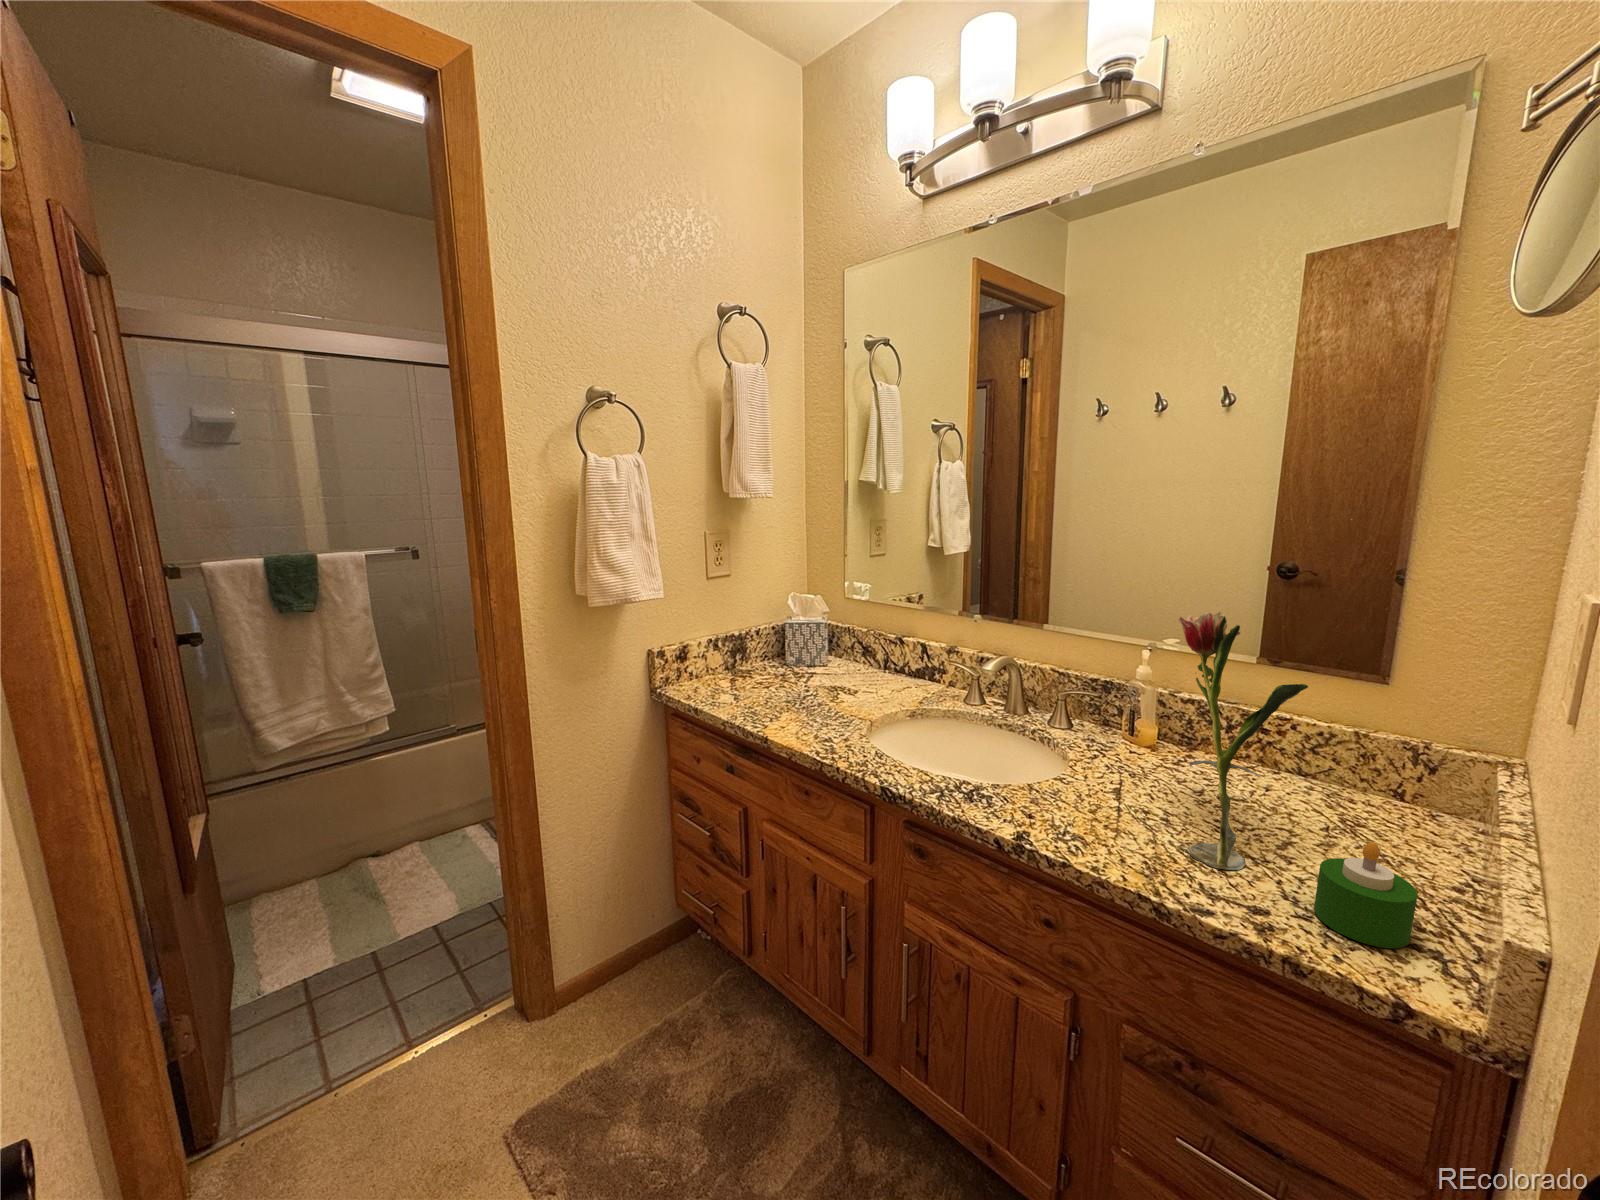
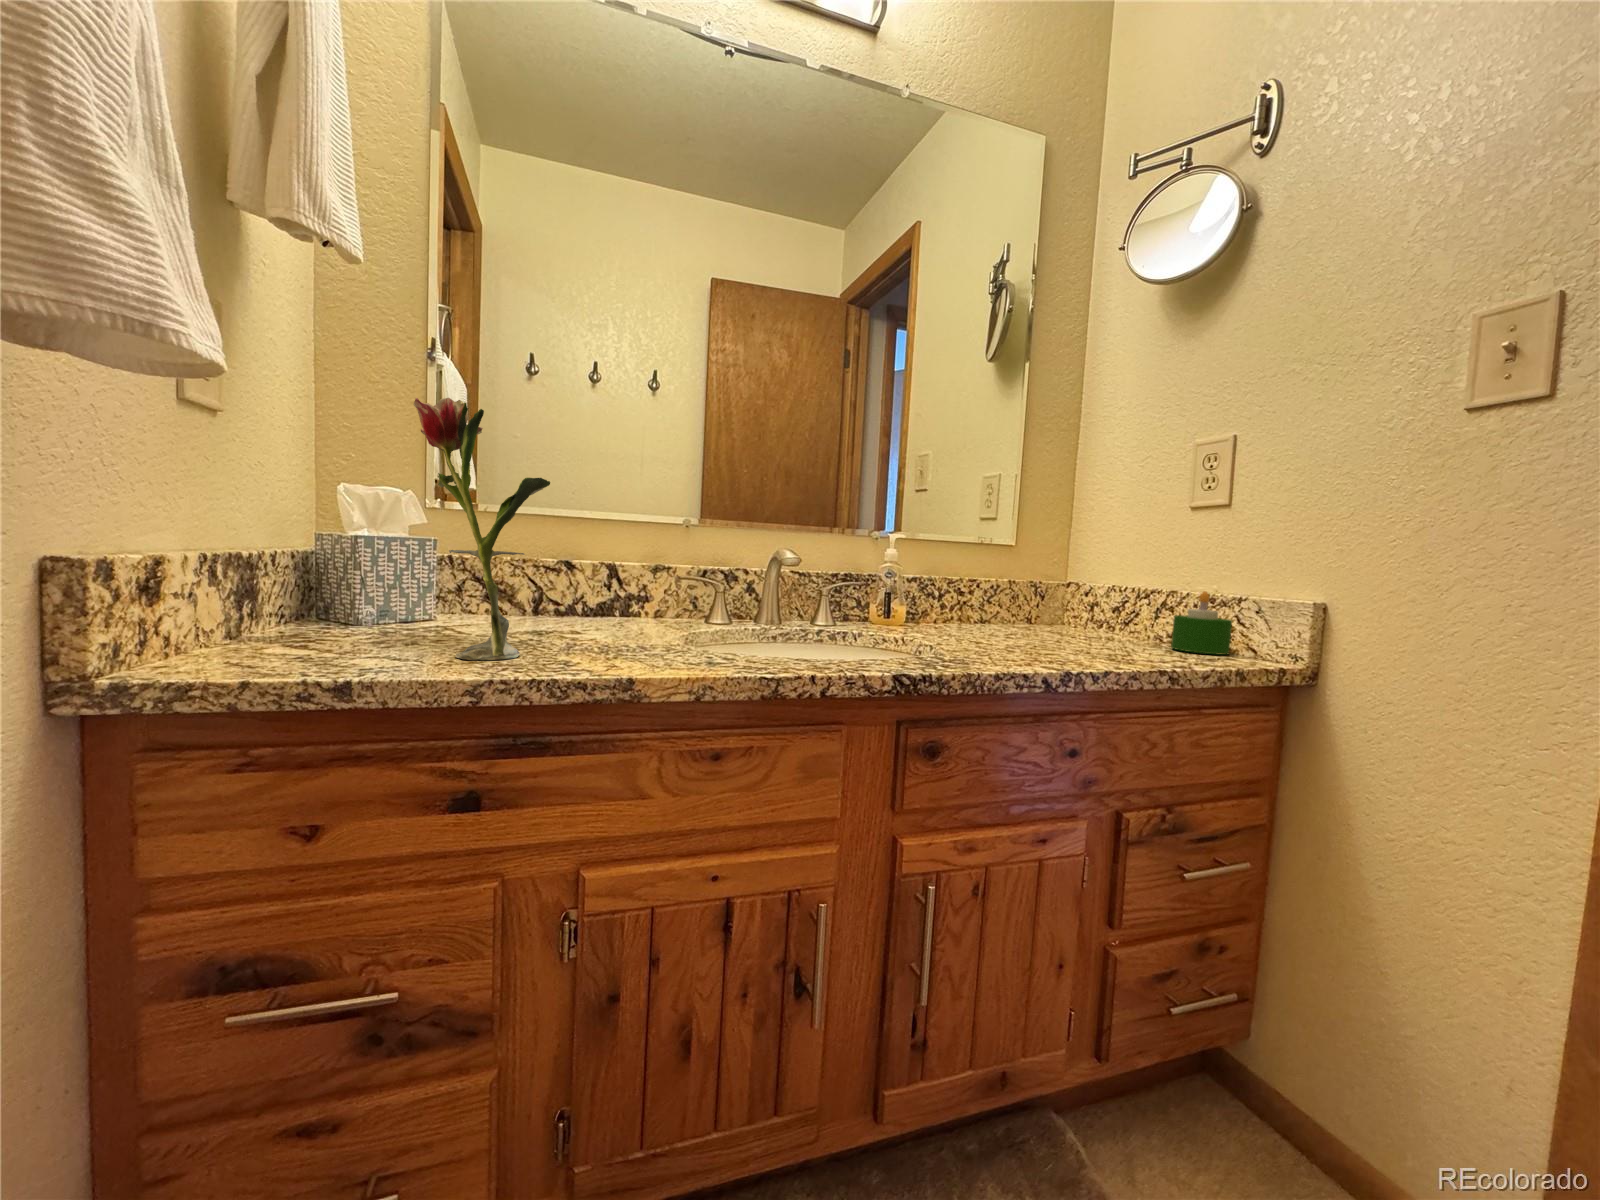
flower: present [1179,612,1308,870] -> present [413,398,550,660]

